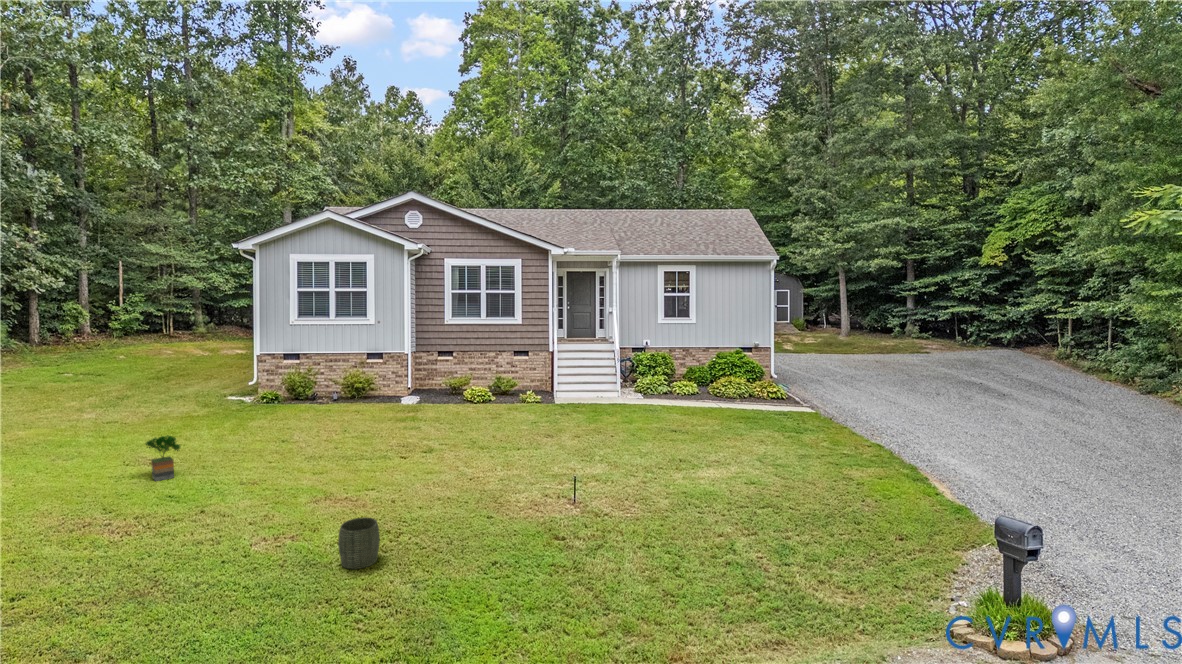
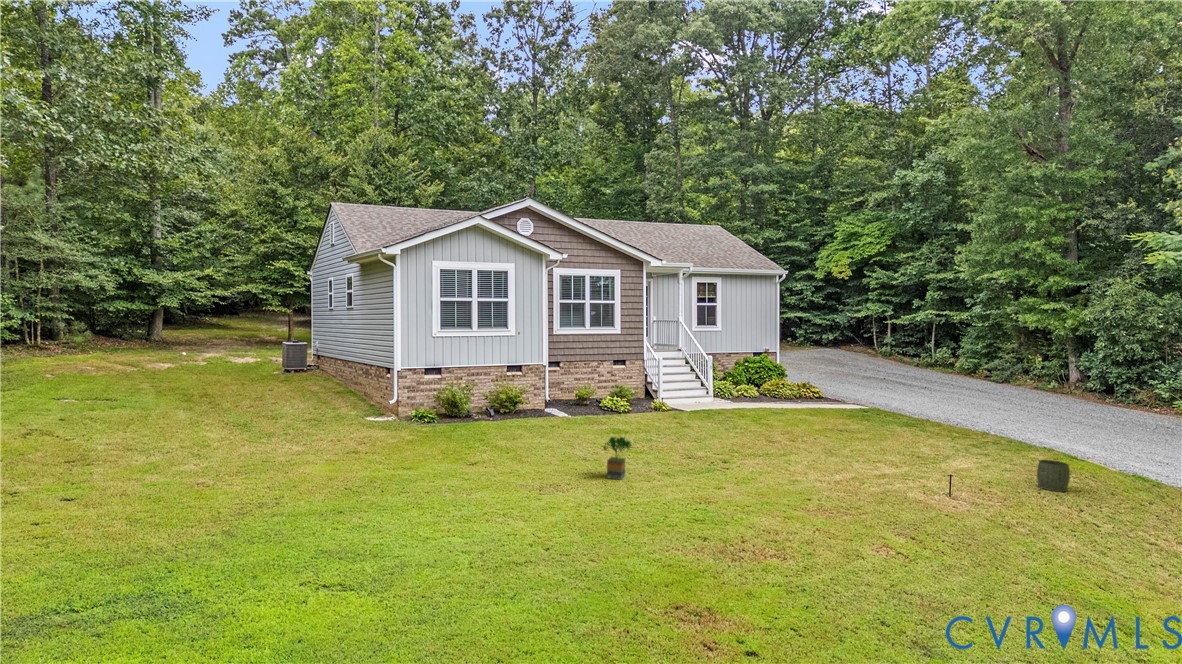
woven basket: present [338,517,380,569] -> present [1037,460,1070,492]

